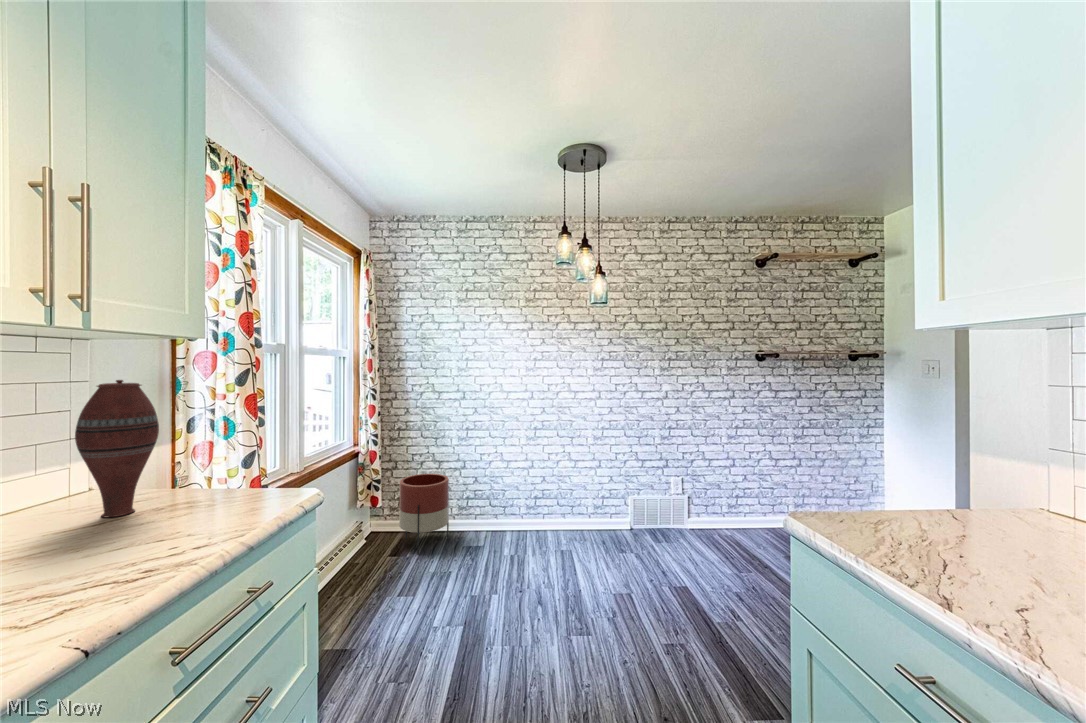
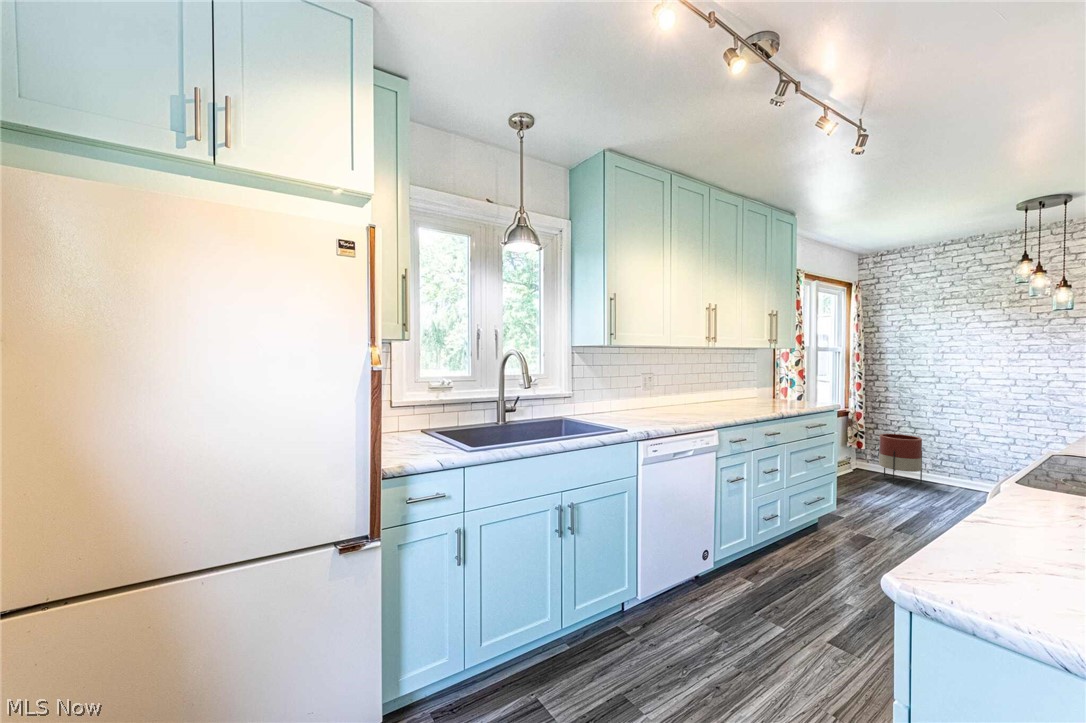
vase: present [75,380,159,517] -> none [762,360,783,402]

